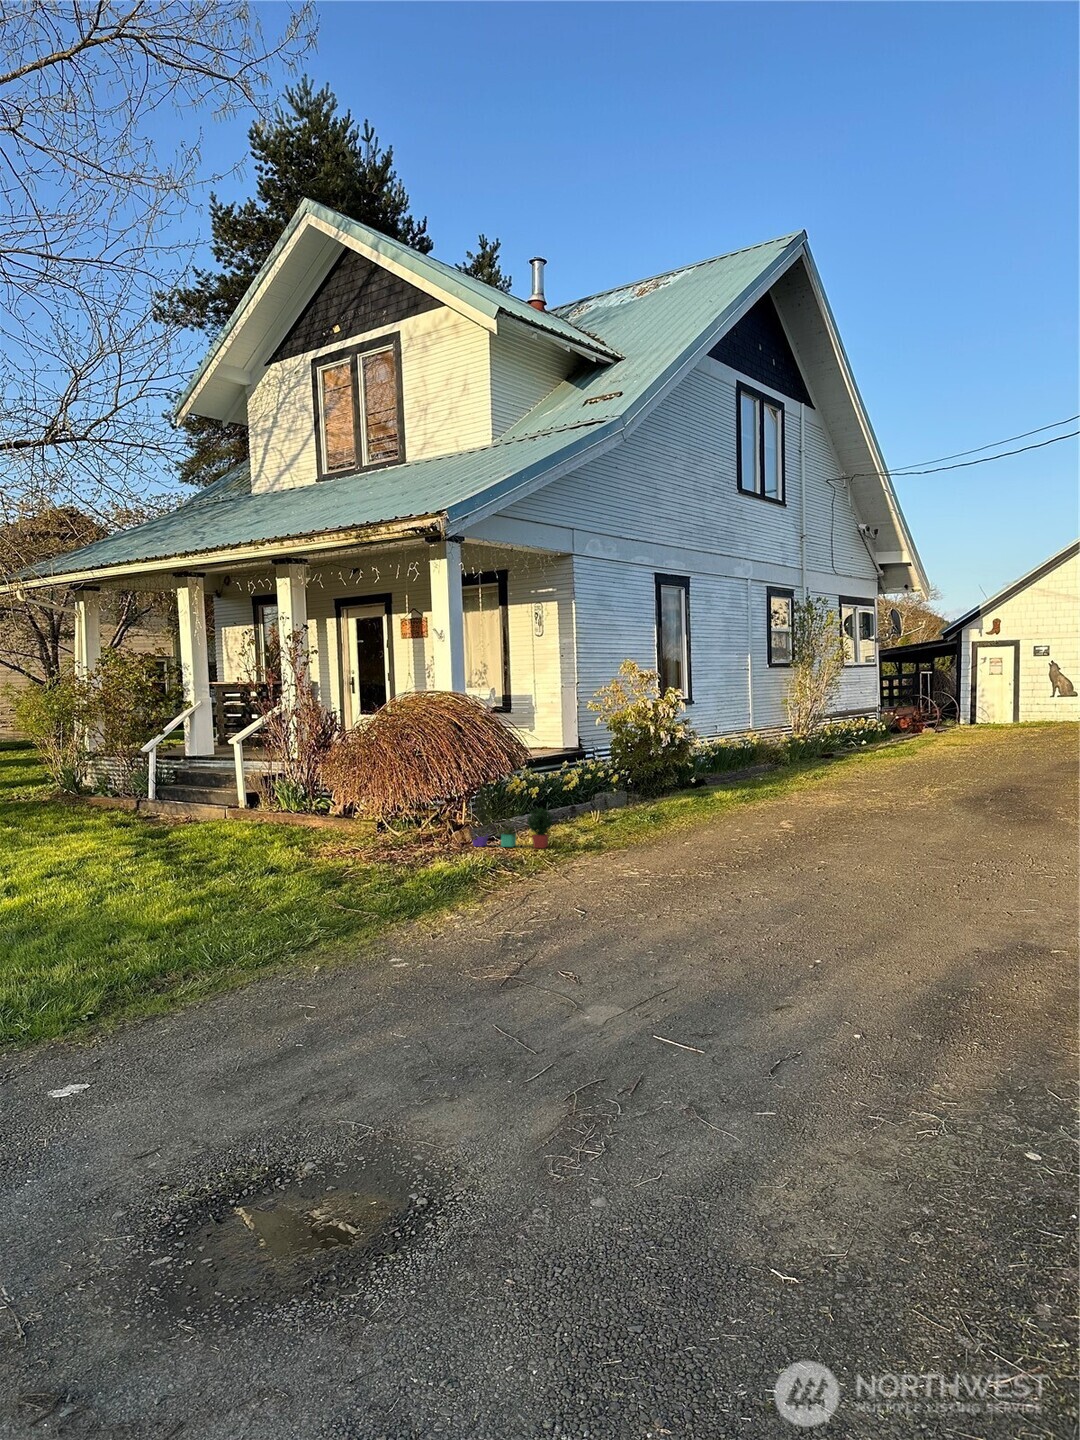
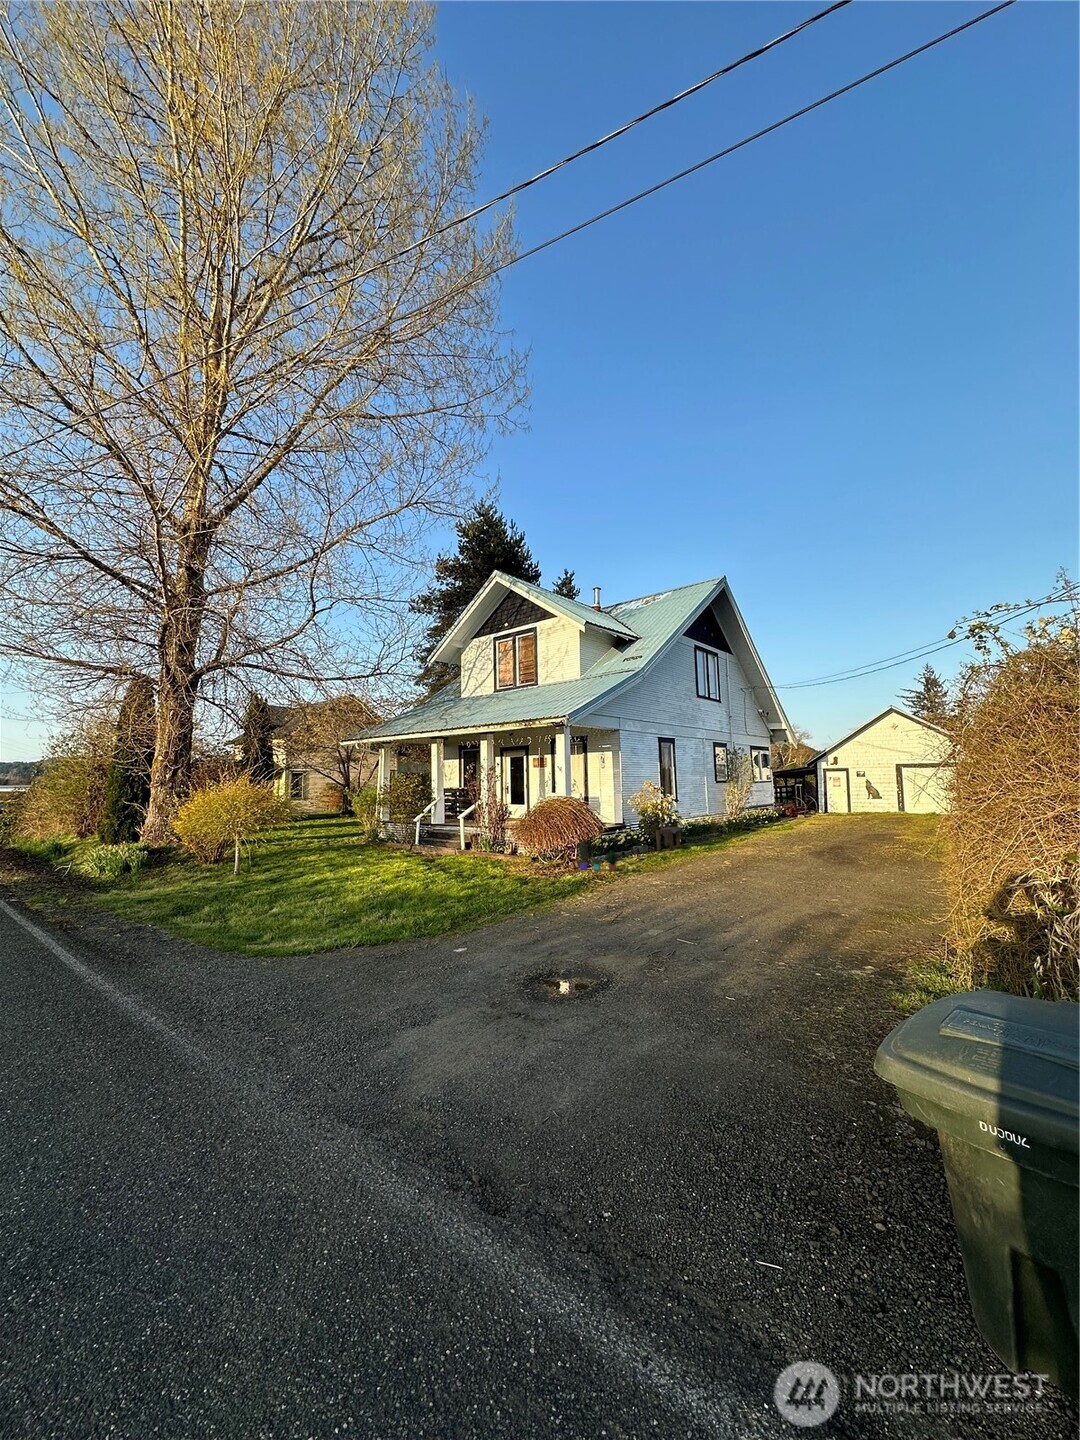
bench: none [642,754,694,802] -> present [656,827,681,851]

